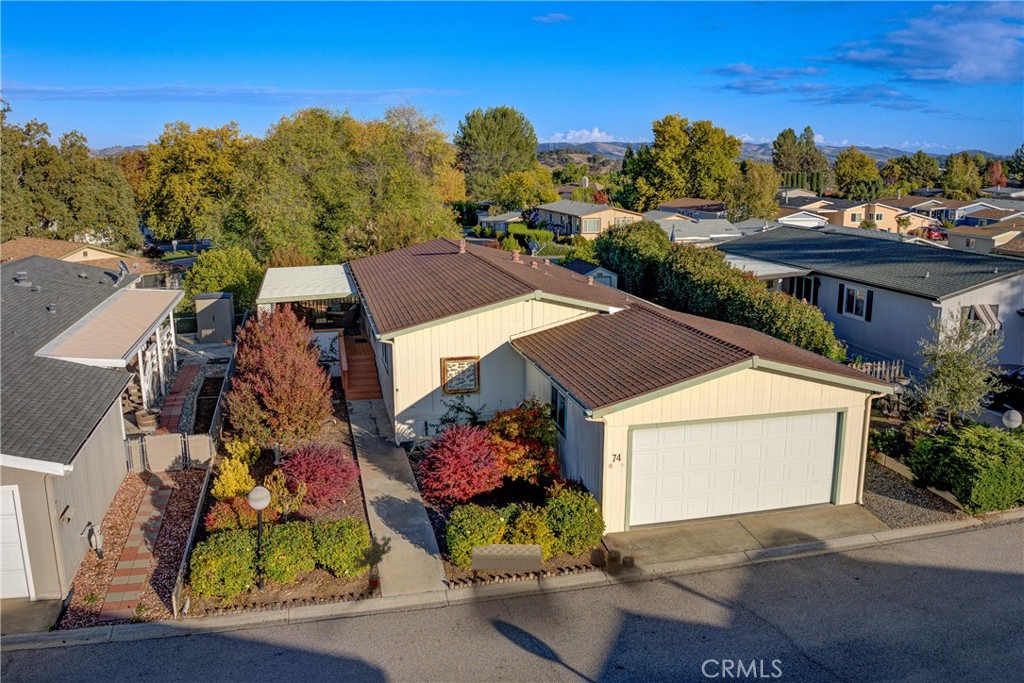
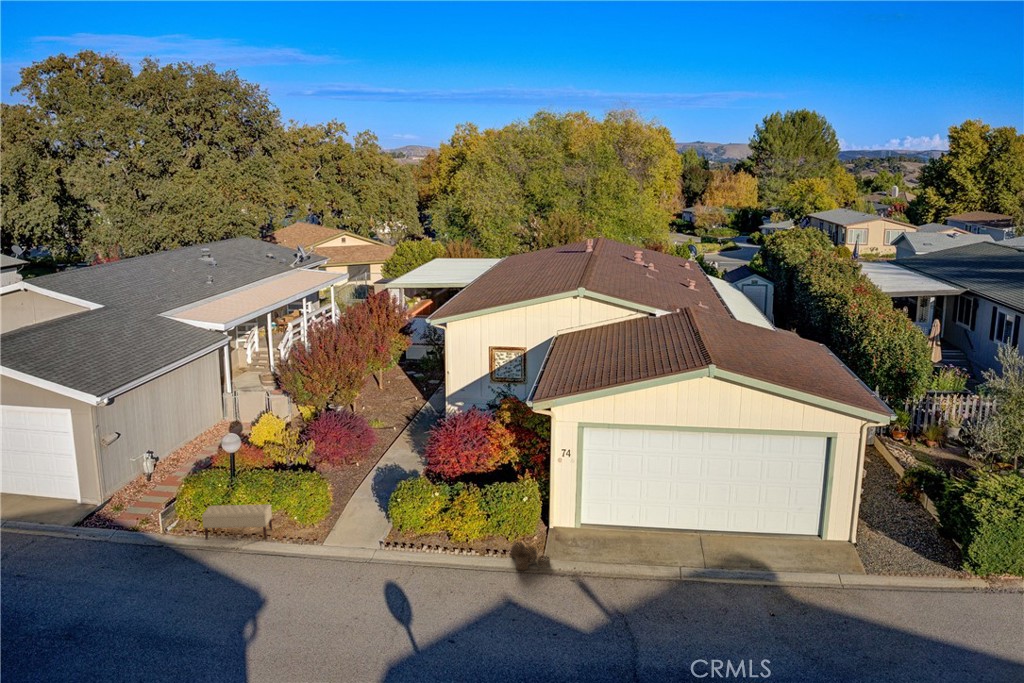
potted tree: present [354,534,391,588] -> none [289,491,330,540]
bench: present [472,544,542,584] -> present [202,505,272,540]

